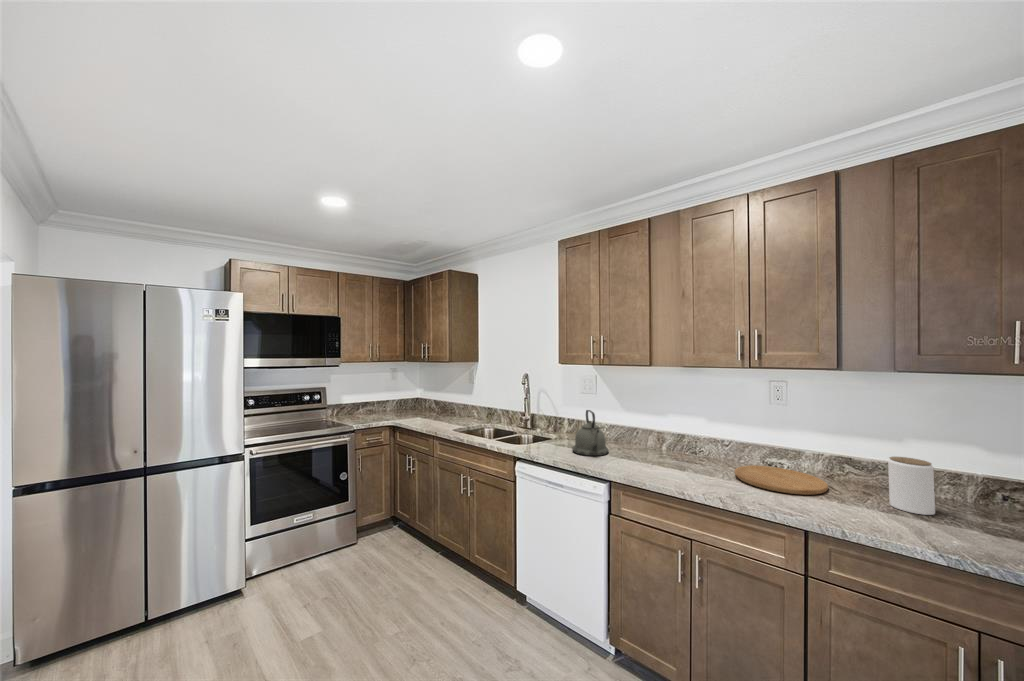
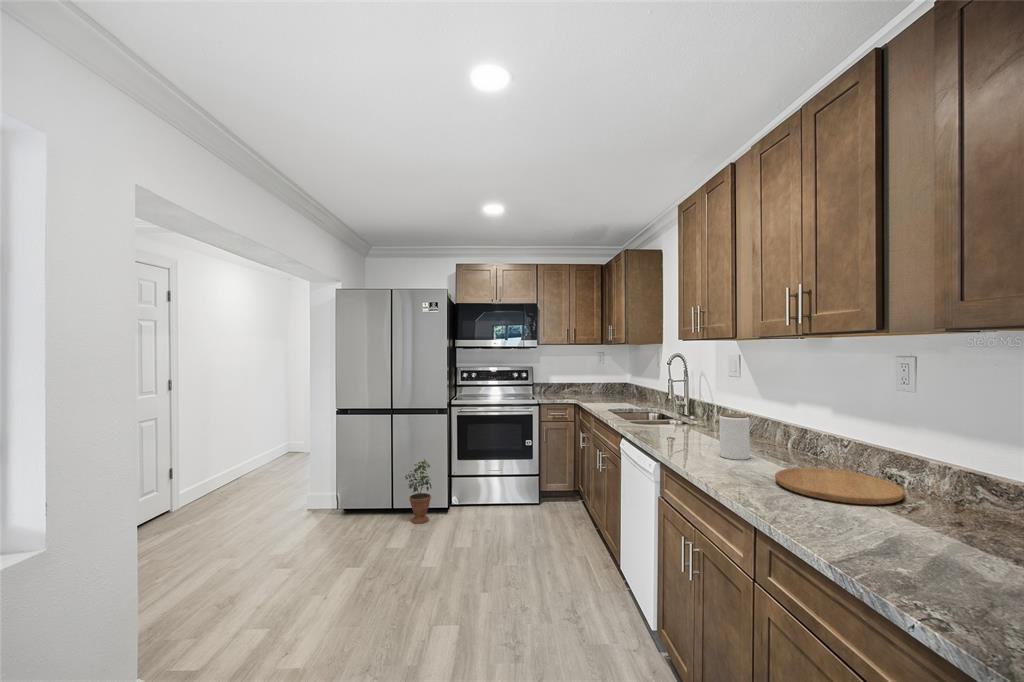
kettle: present [572,410,609,456] -> none [669,390,713,441]
jar: present [888,457,935,515] -> present [719,413,750,460]
potted plant: none [164,539,218,650] -> present [405,460,432,524]

